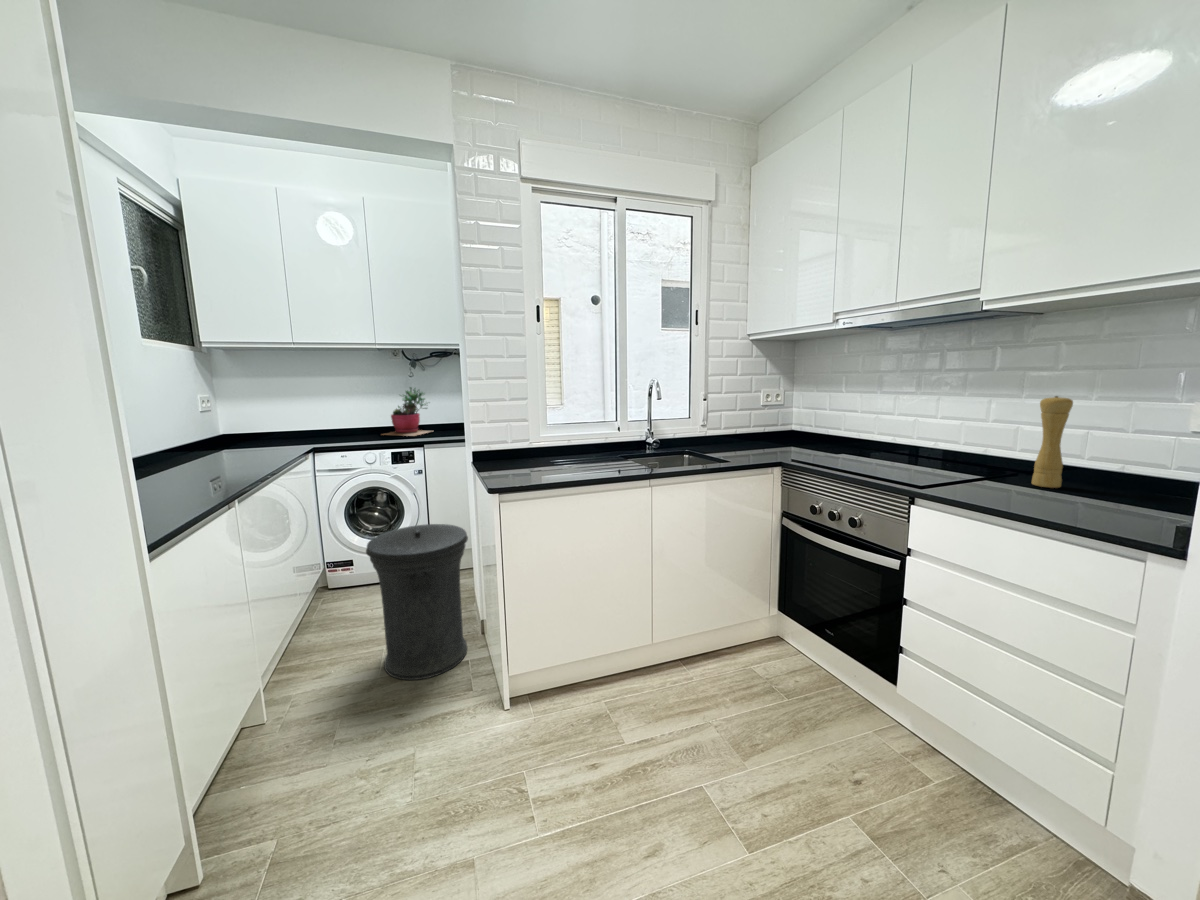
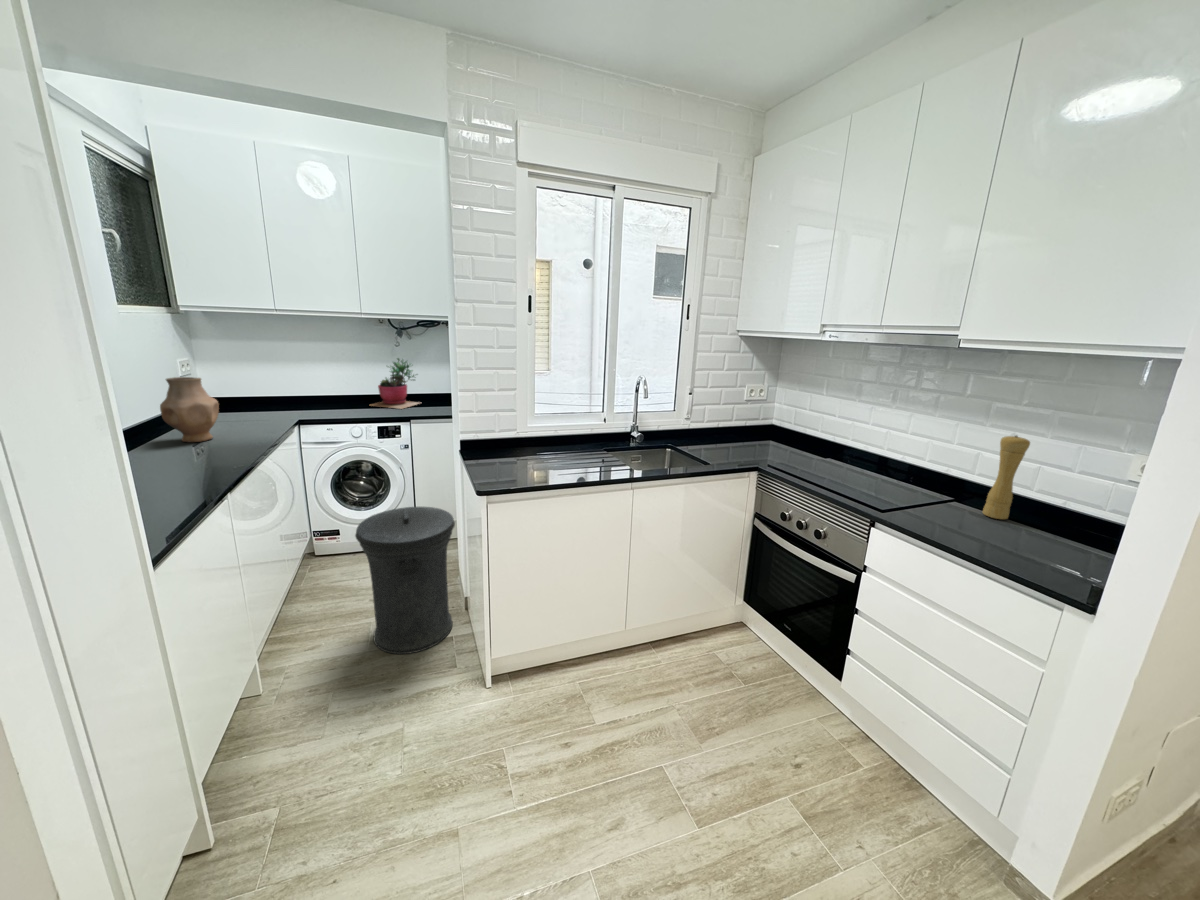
vase: none [177,401,234,465] -> present [160,377,219,442]

